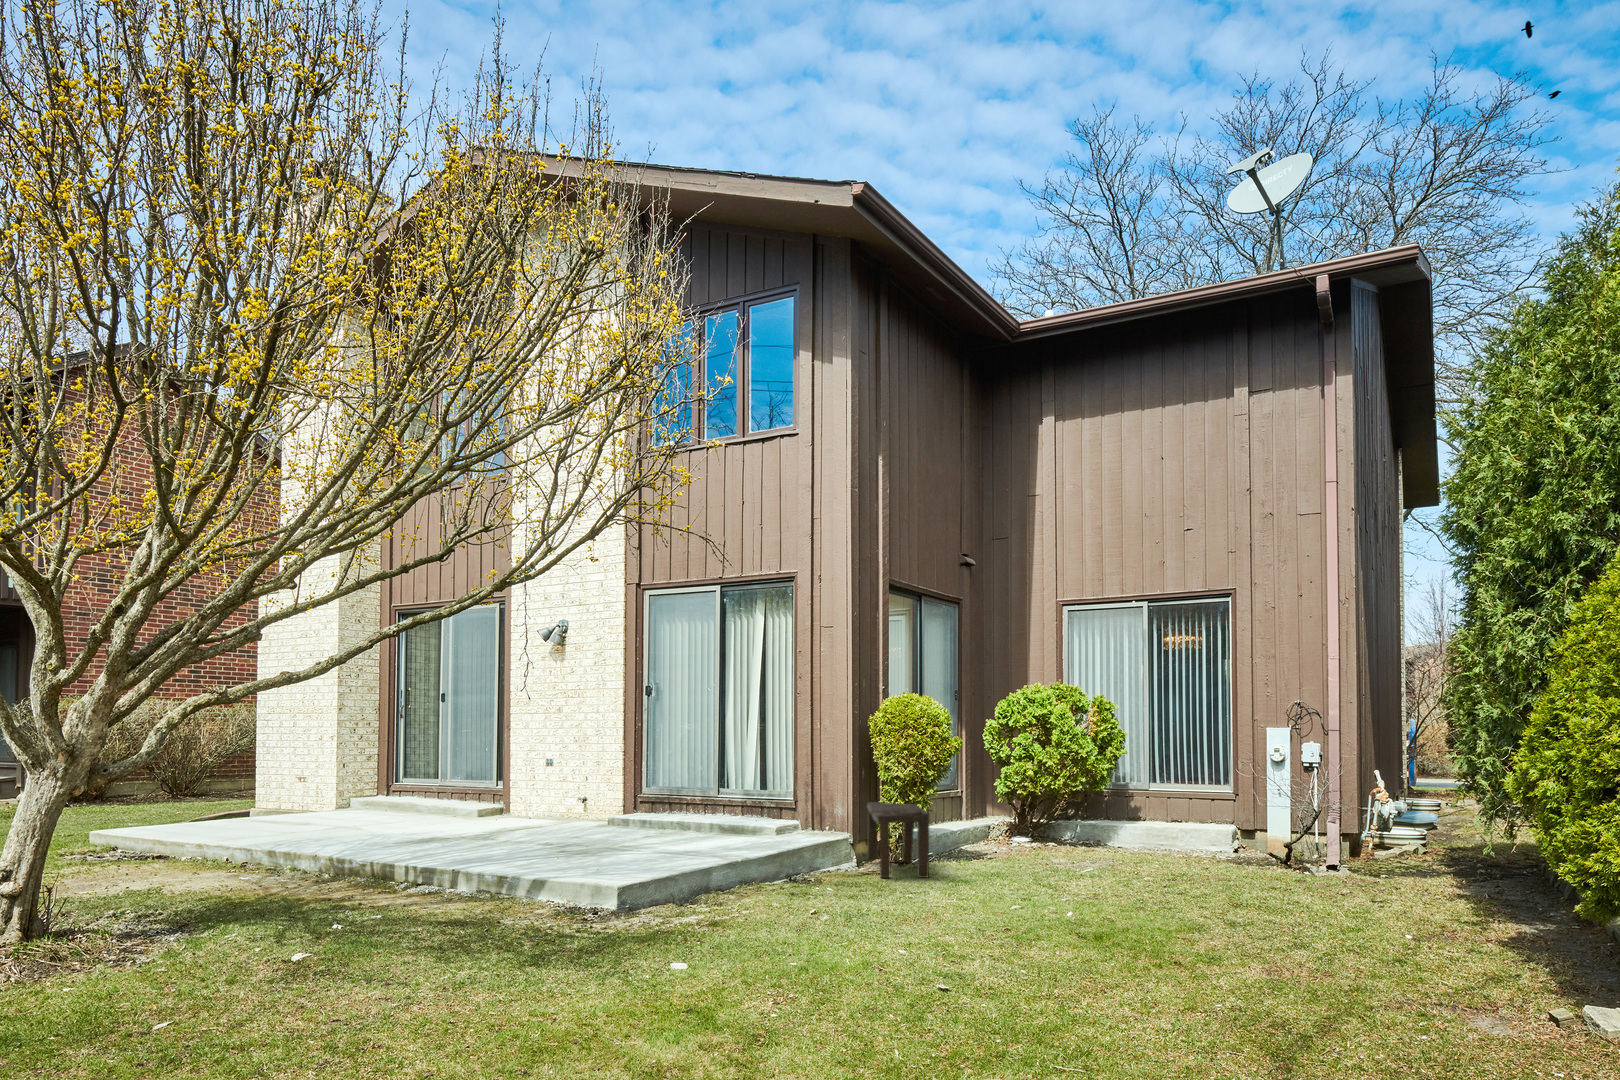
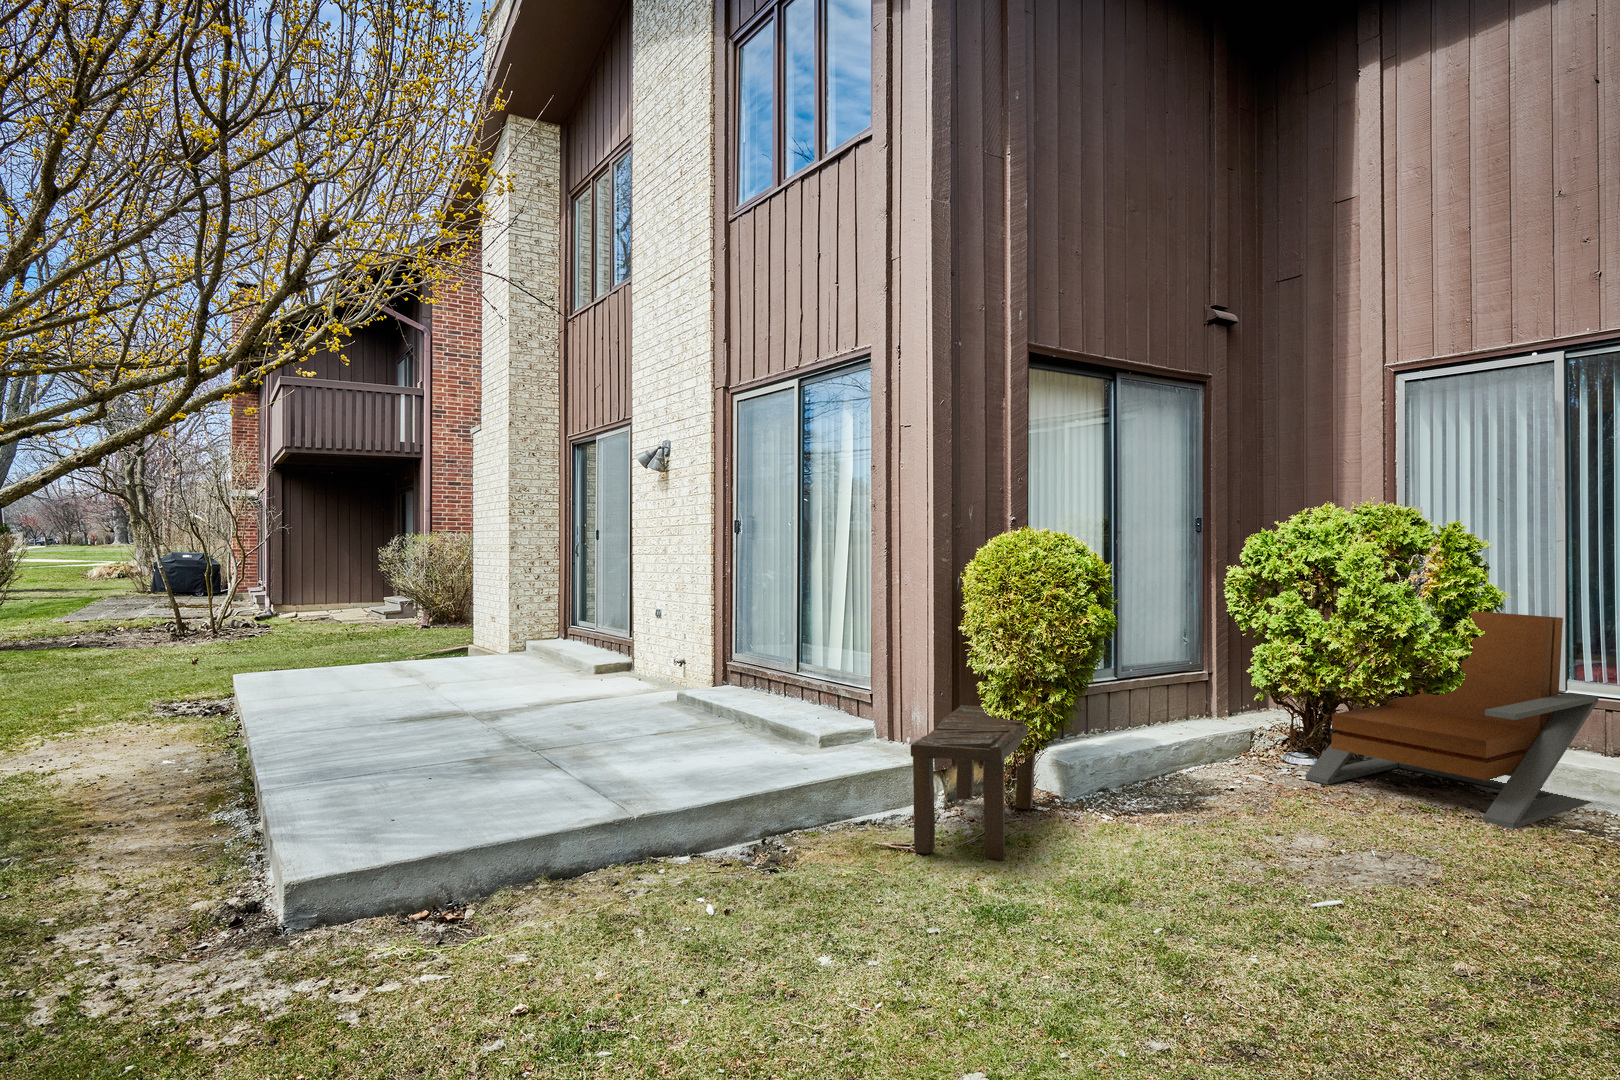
lounge chair: none [1034,742,1170,855] -> present [1305,611,1598,829]

